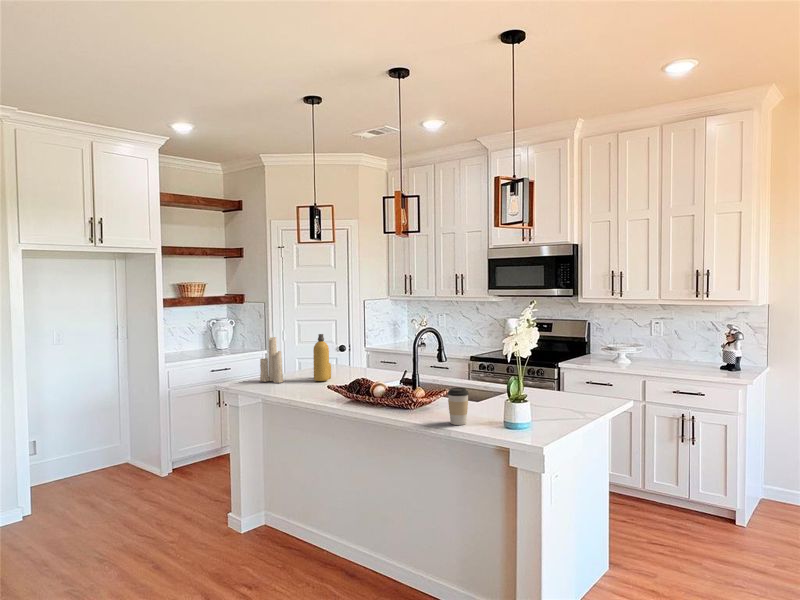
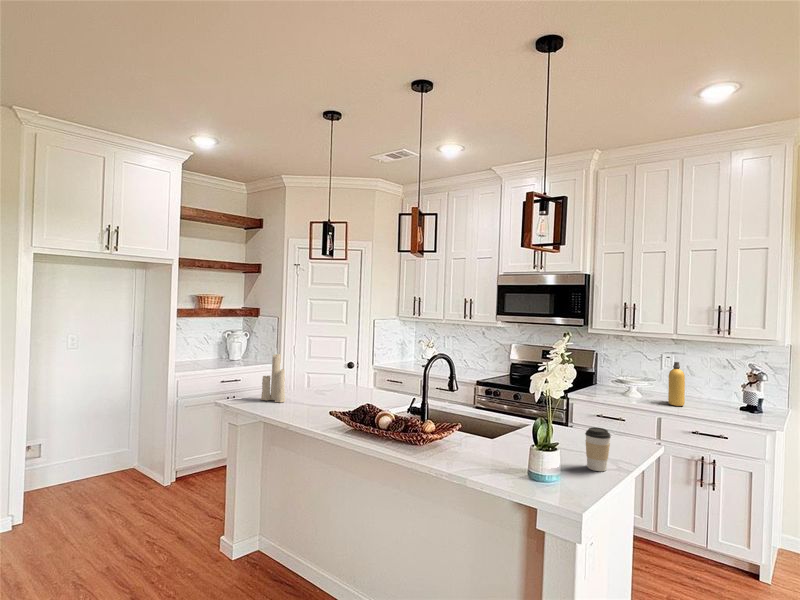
bottle: present [313,334,331,381] -> present [668,362,685,406]
coffee cup: present [448,388,469,425] -> present [585,427,611,471]

